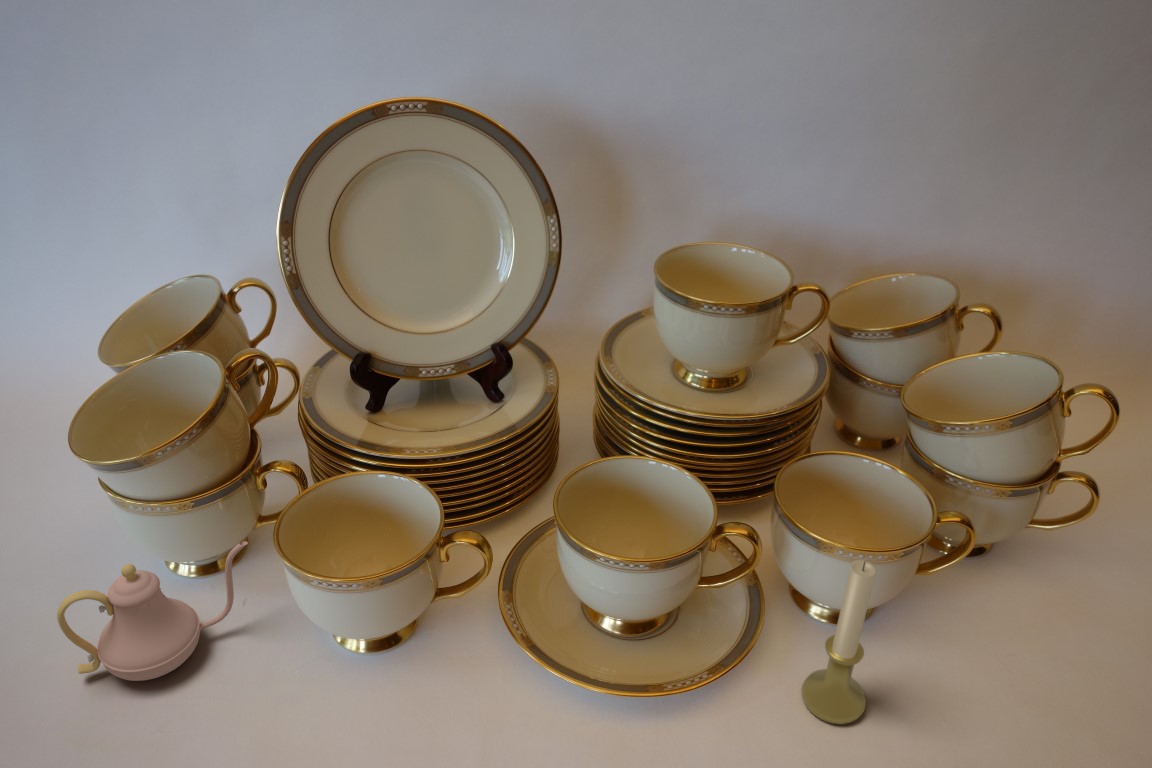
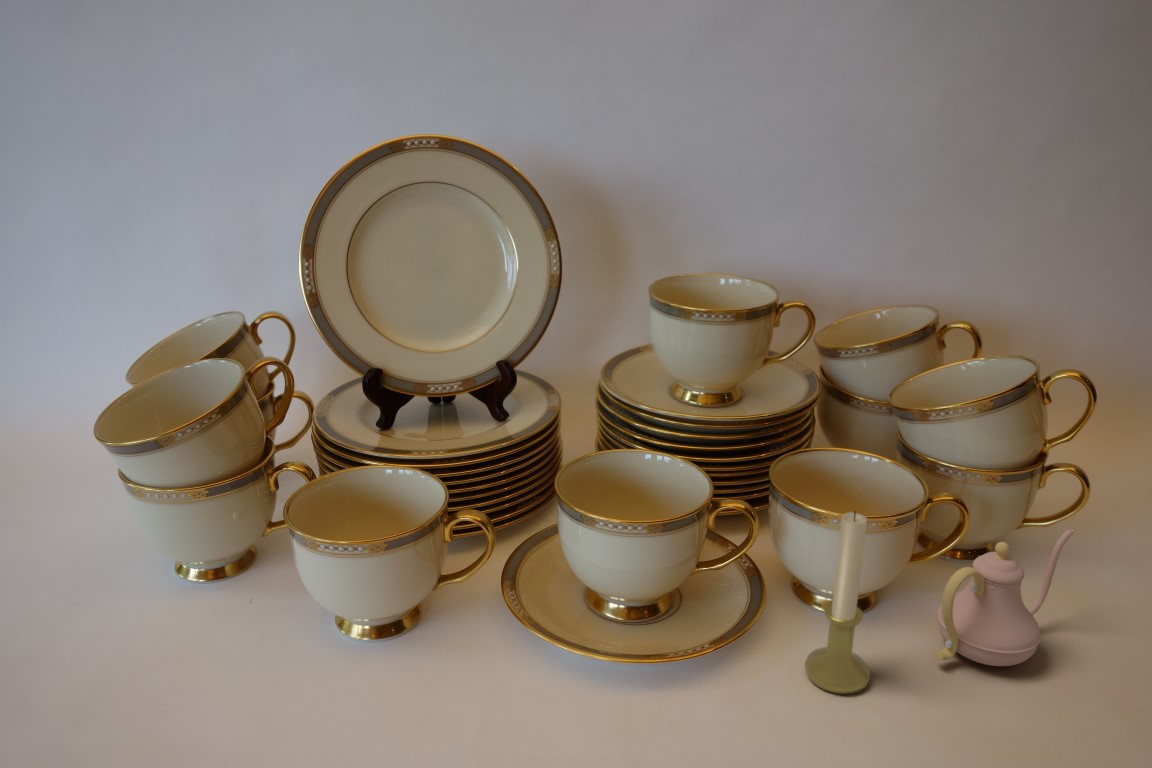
teapot: present [57,541,248,681] -> present [933,528,1076,666]

